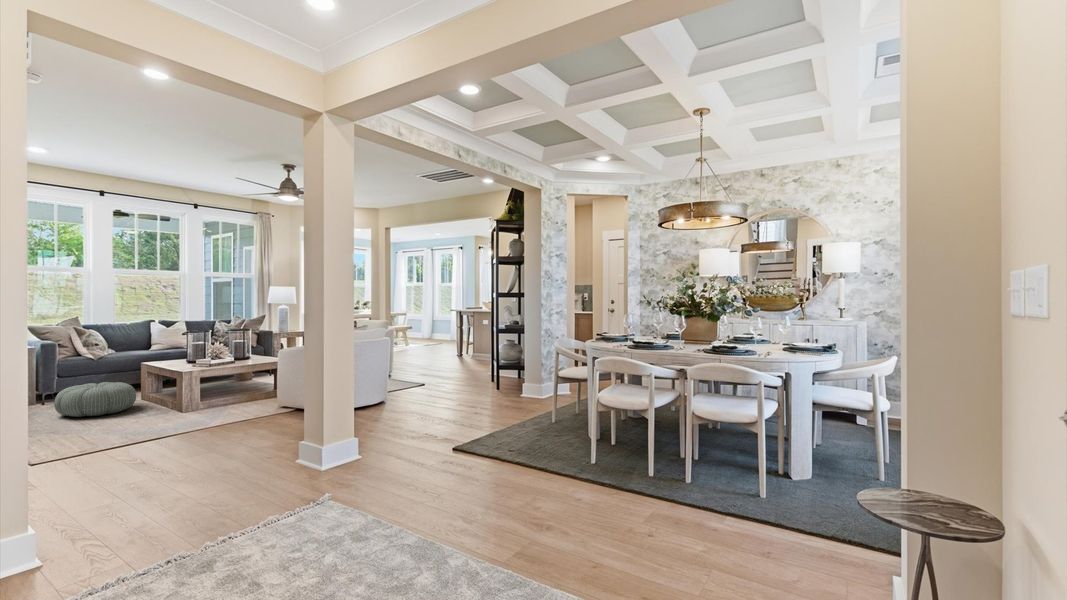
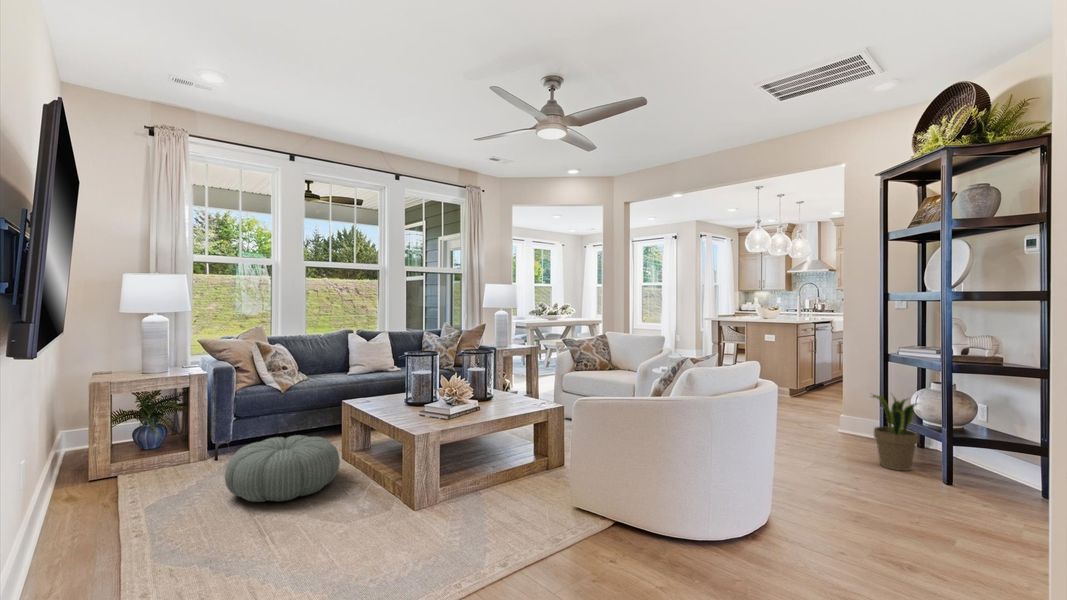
potted plant: none [477,348,499,390] -> present [873,395,918,471]

